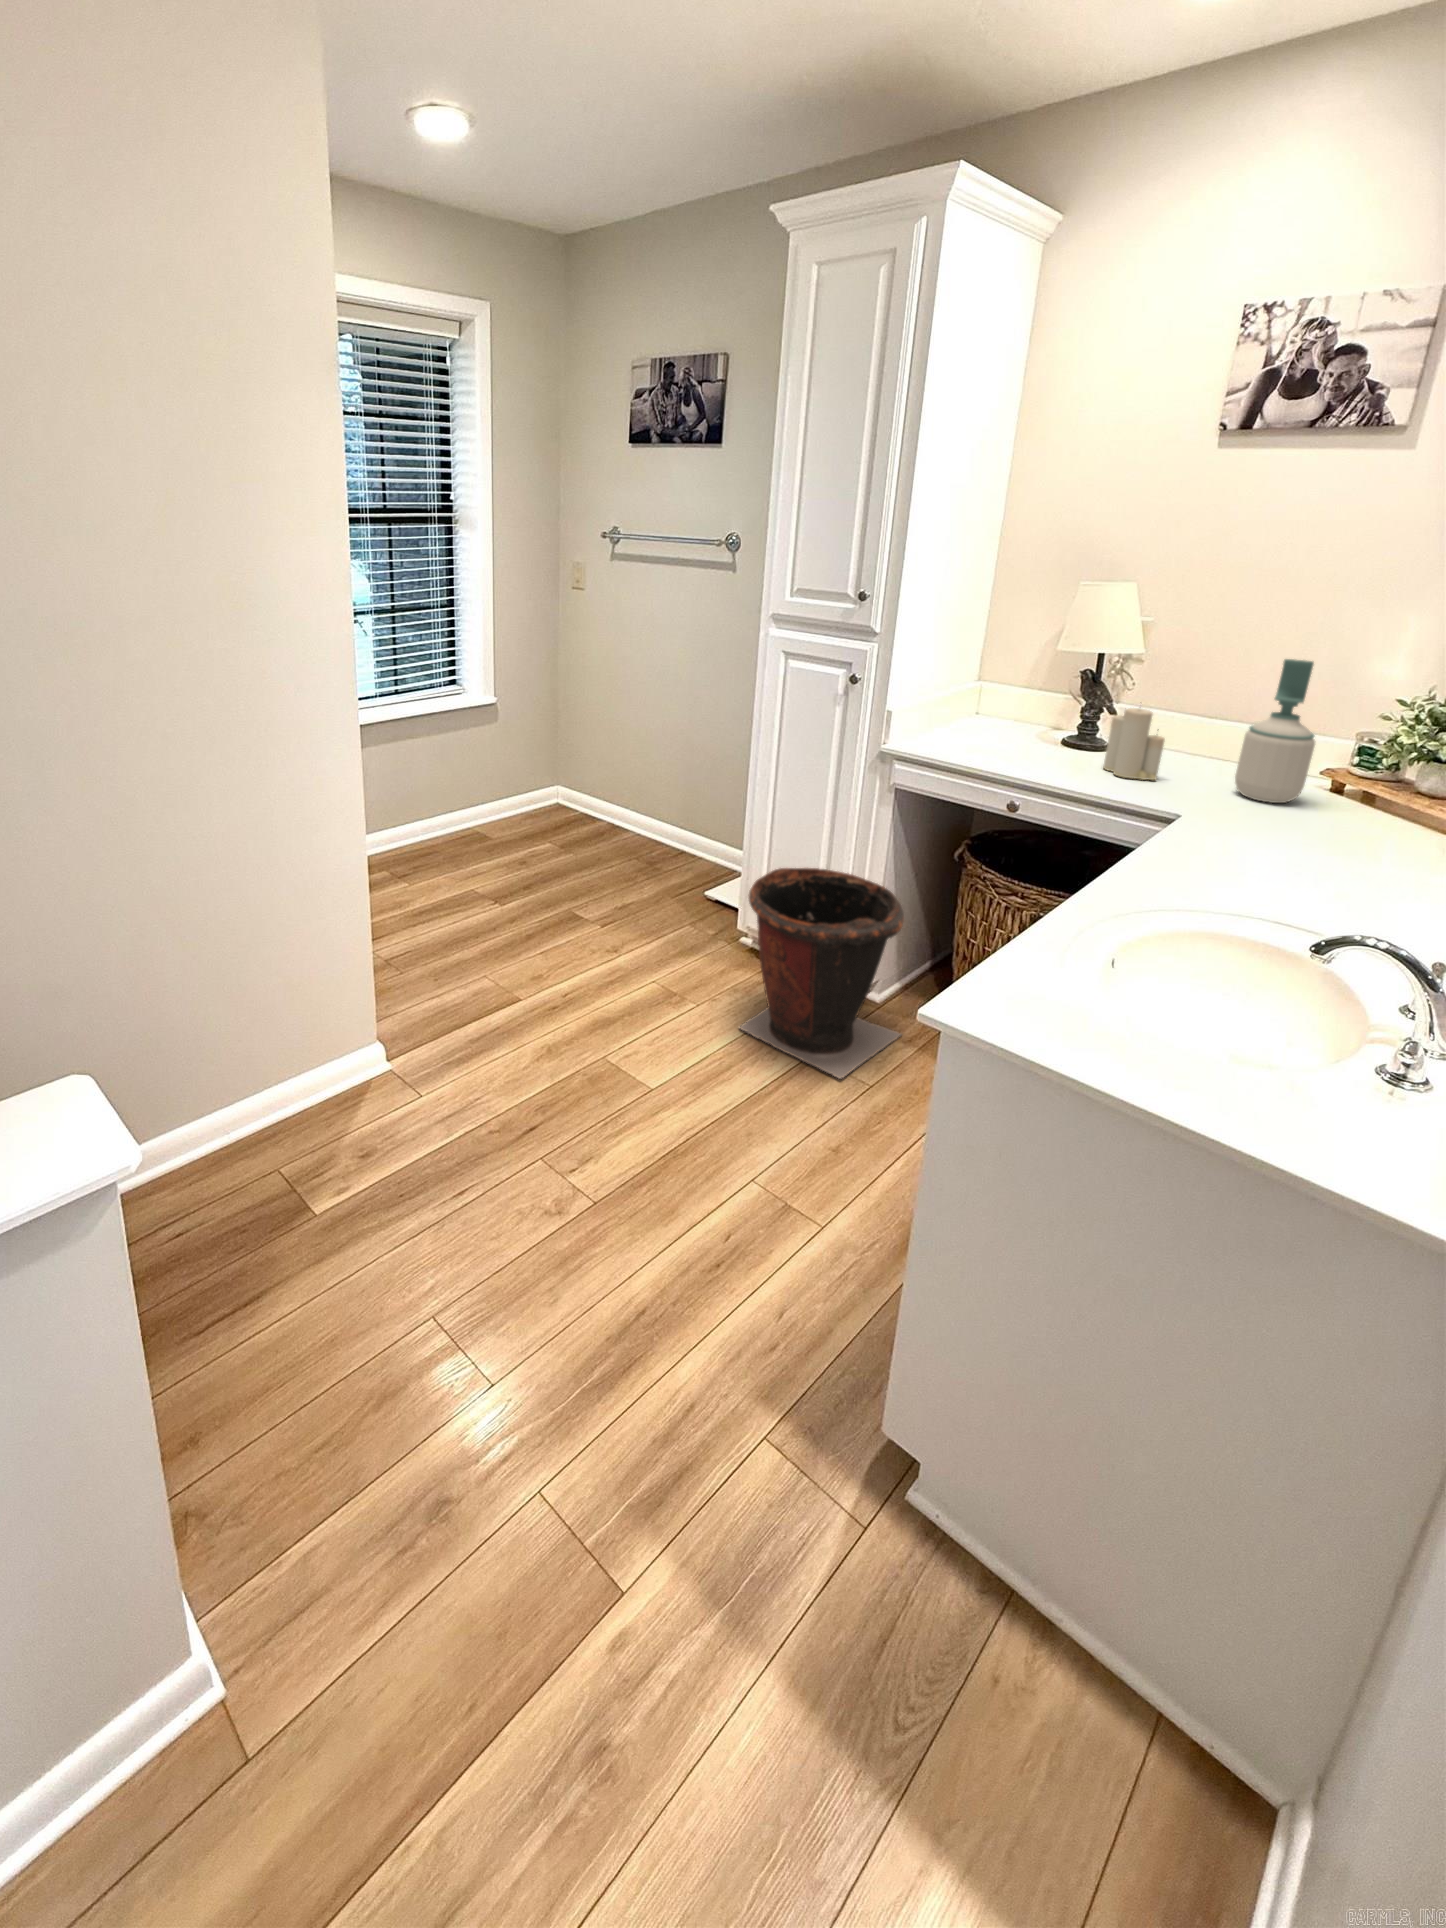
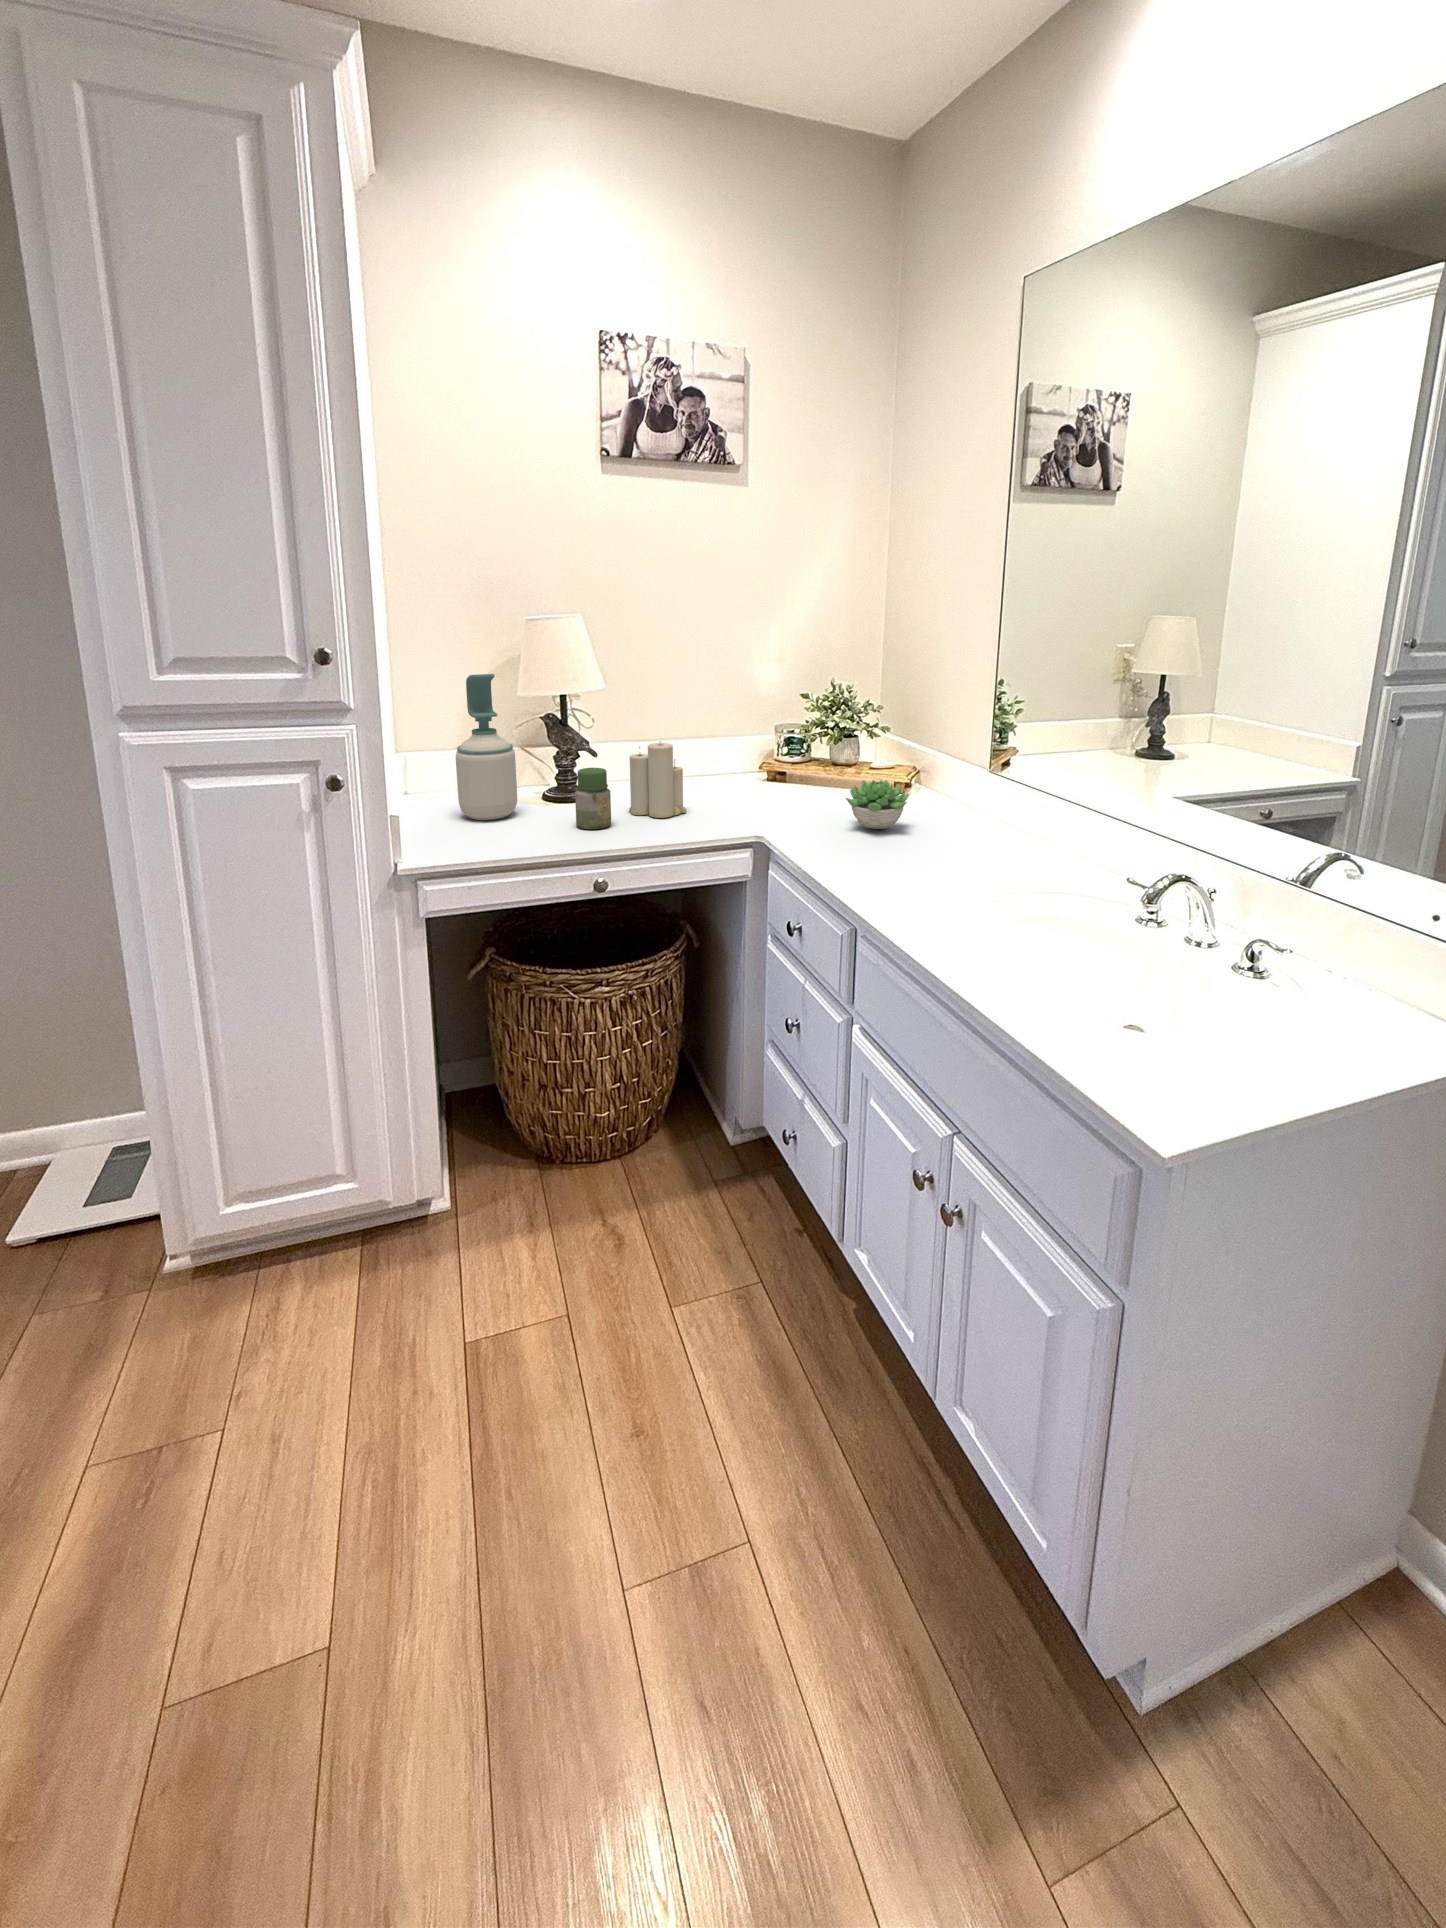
soap bottle: present [1235,659,1315,803] -> present [456,674,517,820]
jar: none [1035,715,1073,768] -> present [575,768,611,829]
succulent plant: none [1291,794,1393,853] -> present [846,780,910,829]
waste bin: present [739,868,904,1079] -> none [282,1049,544,1403]

